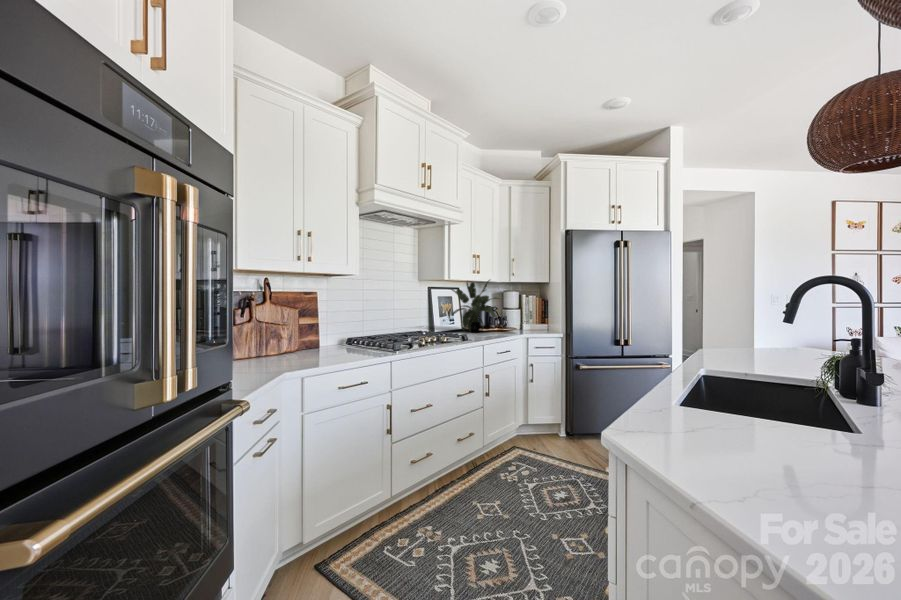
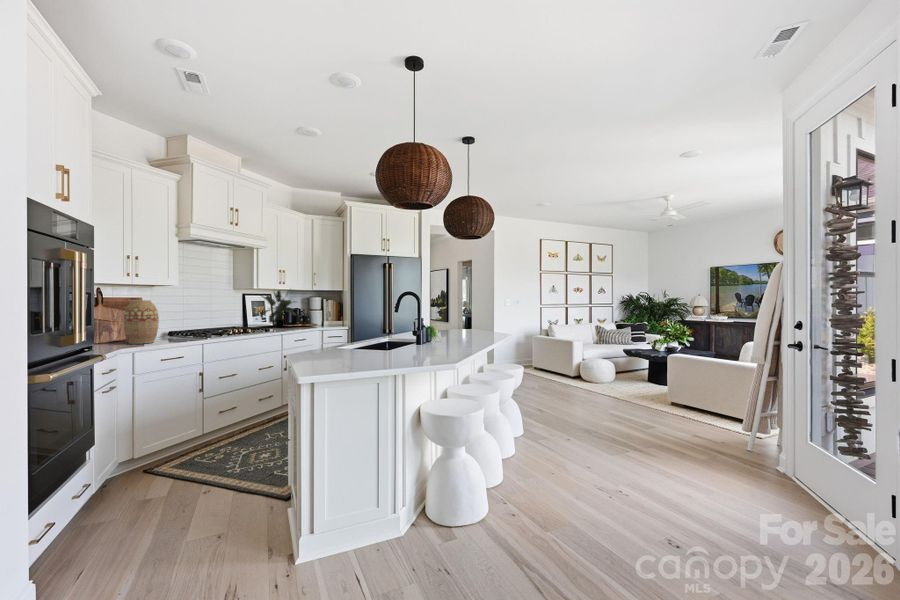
vase: none [292,296,336,361] -> present [124,300,159,344]

